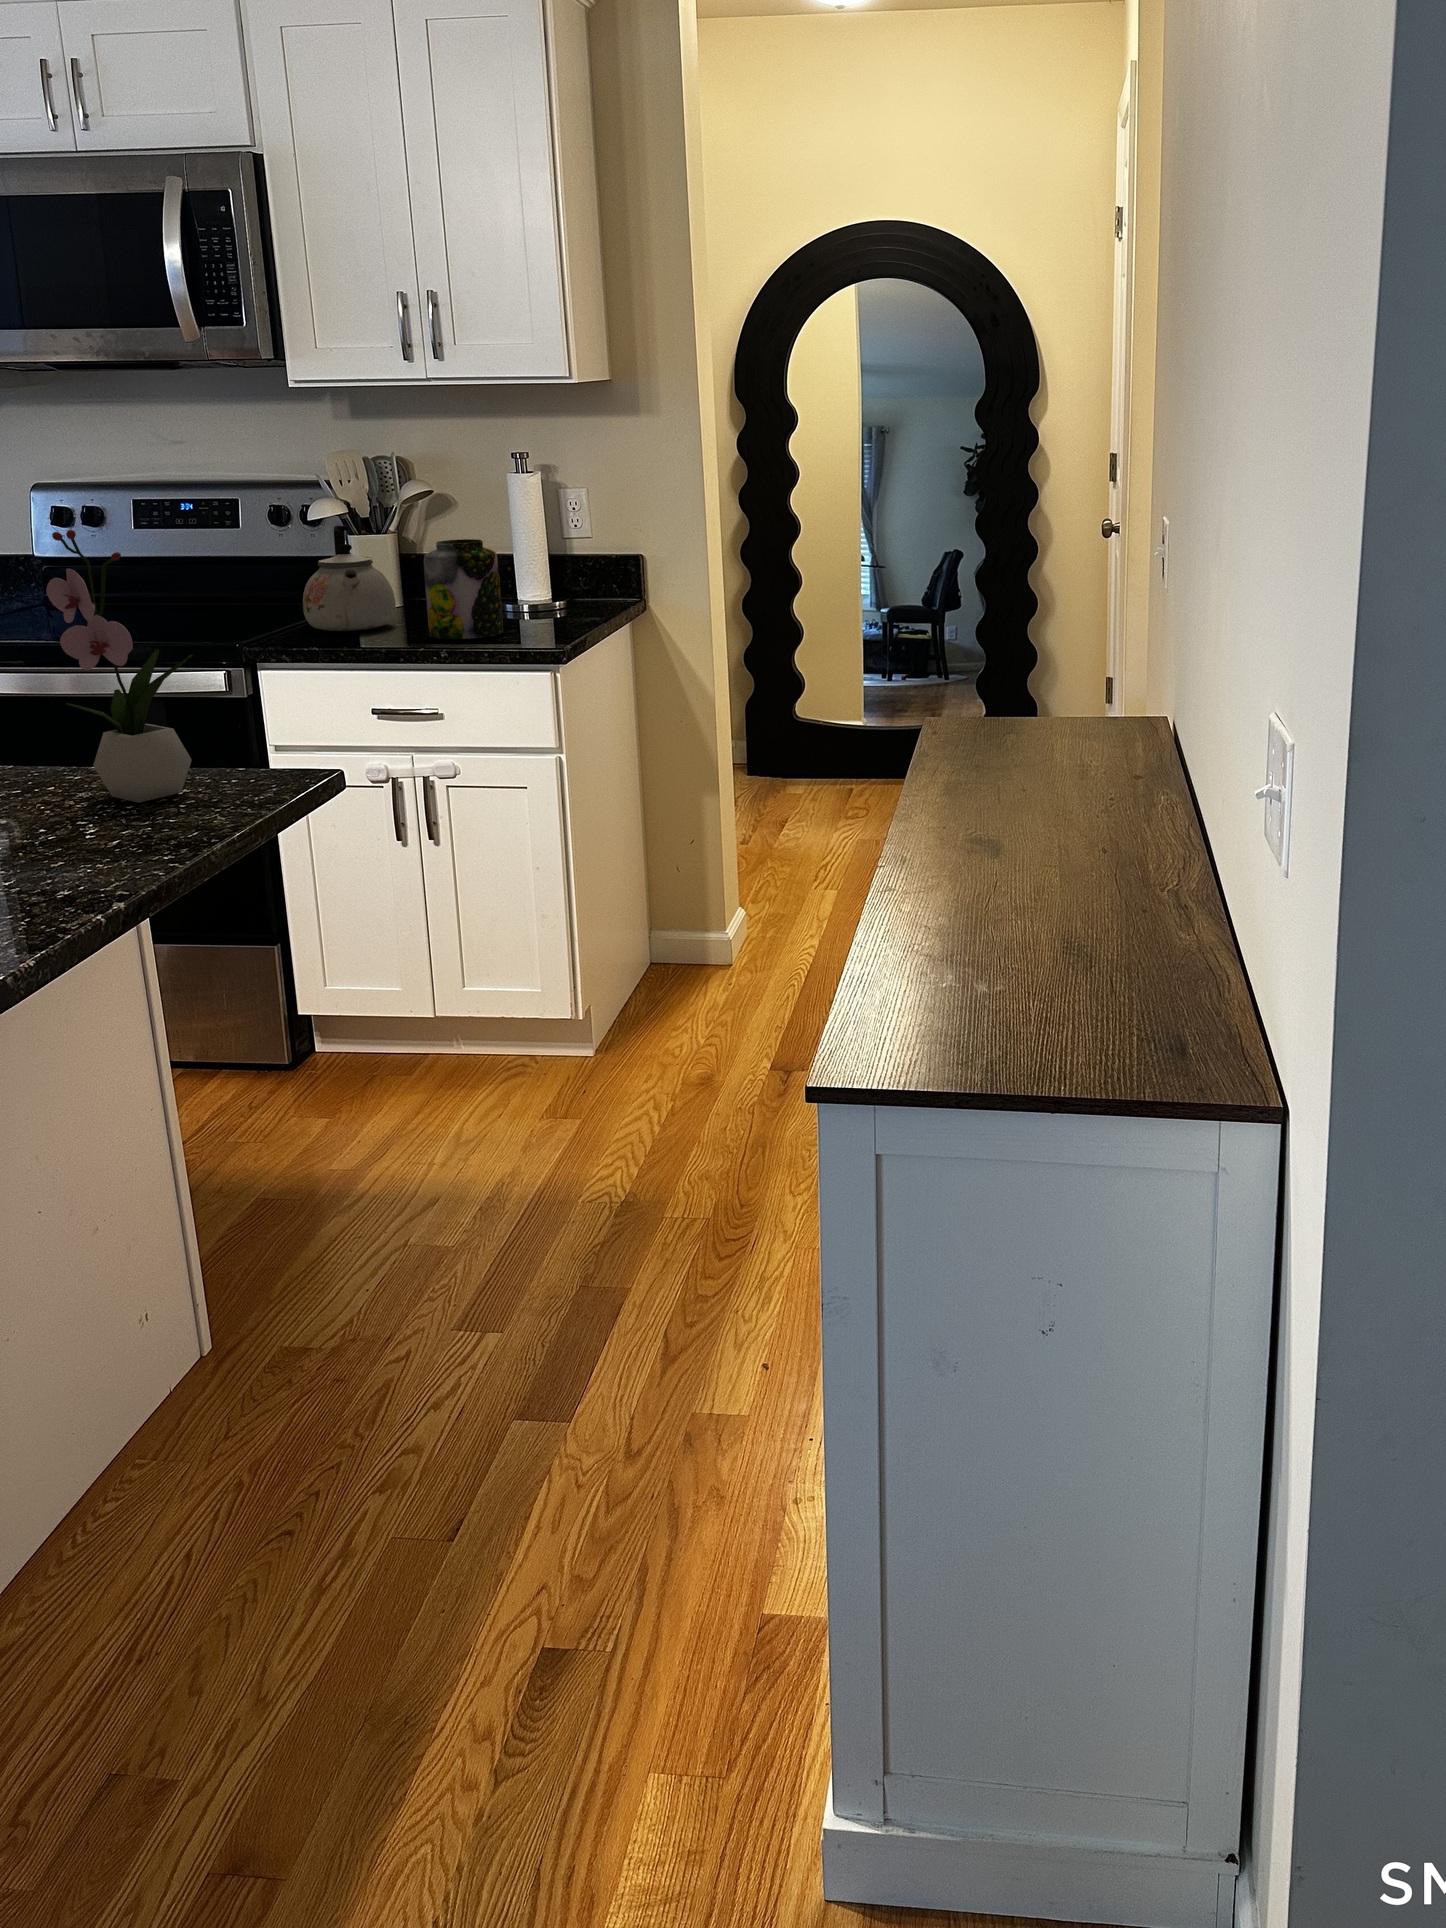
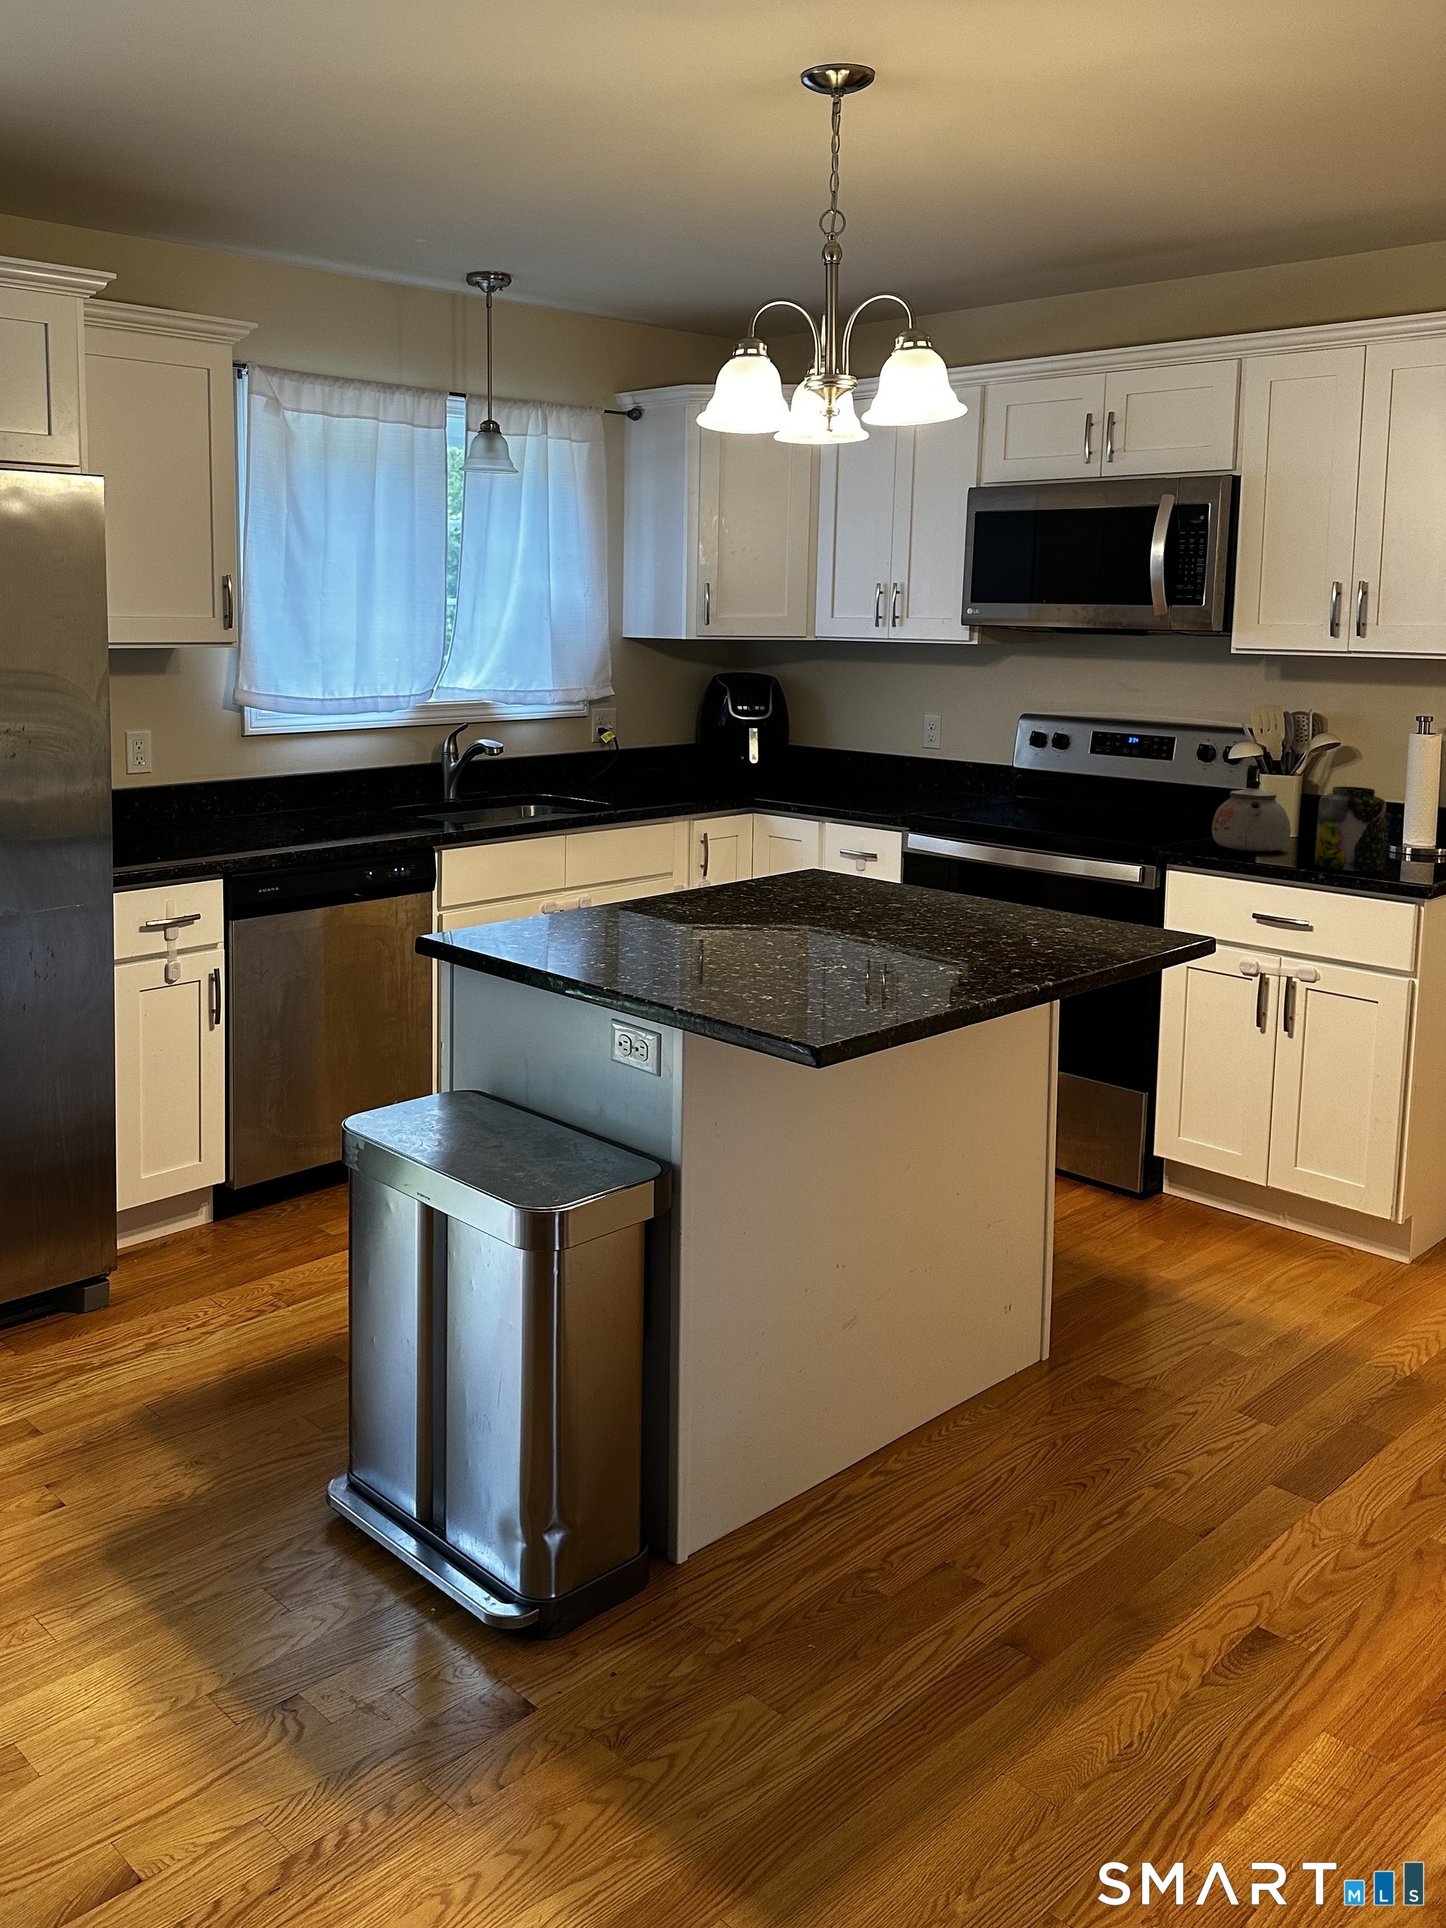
flower arrangement: present [46,530,193,803] -> none [1036,752,1125,941]

